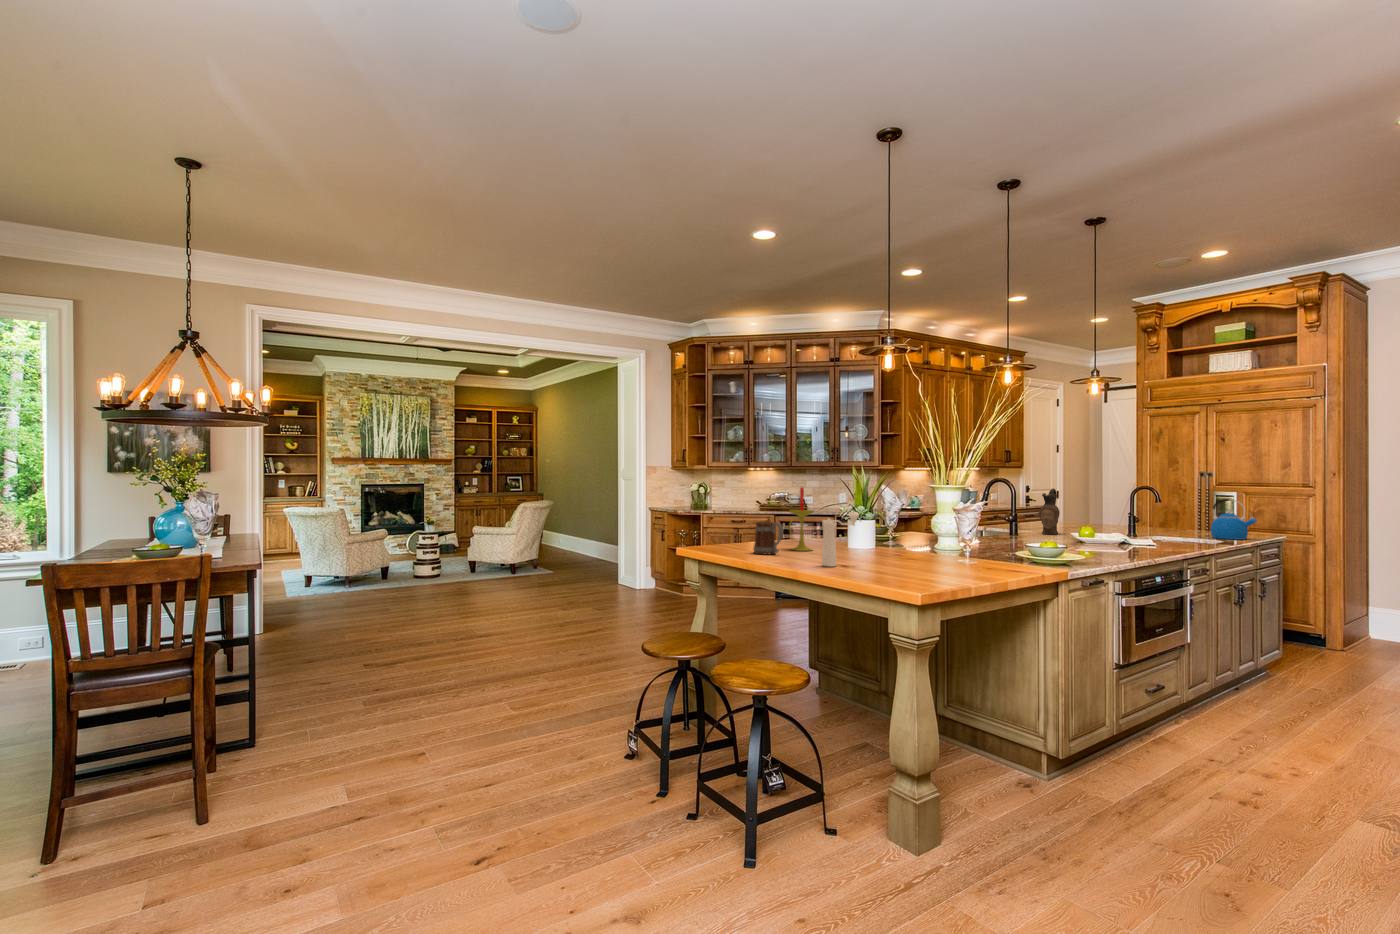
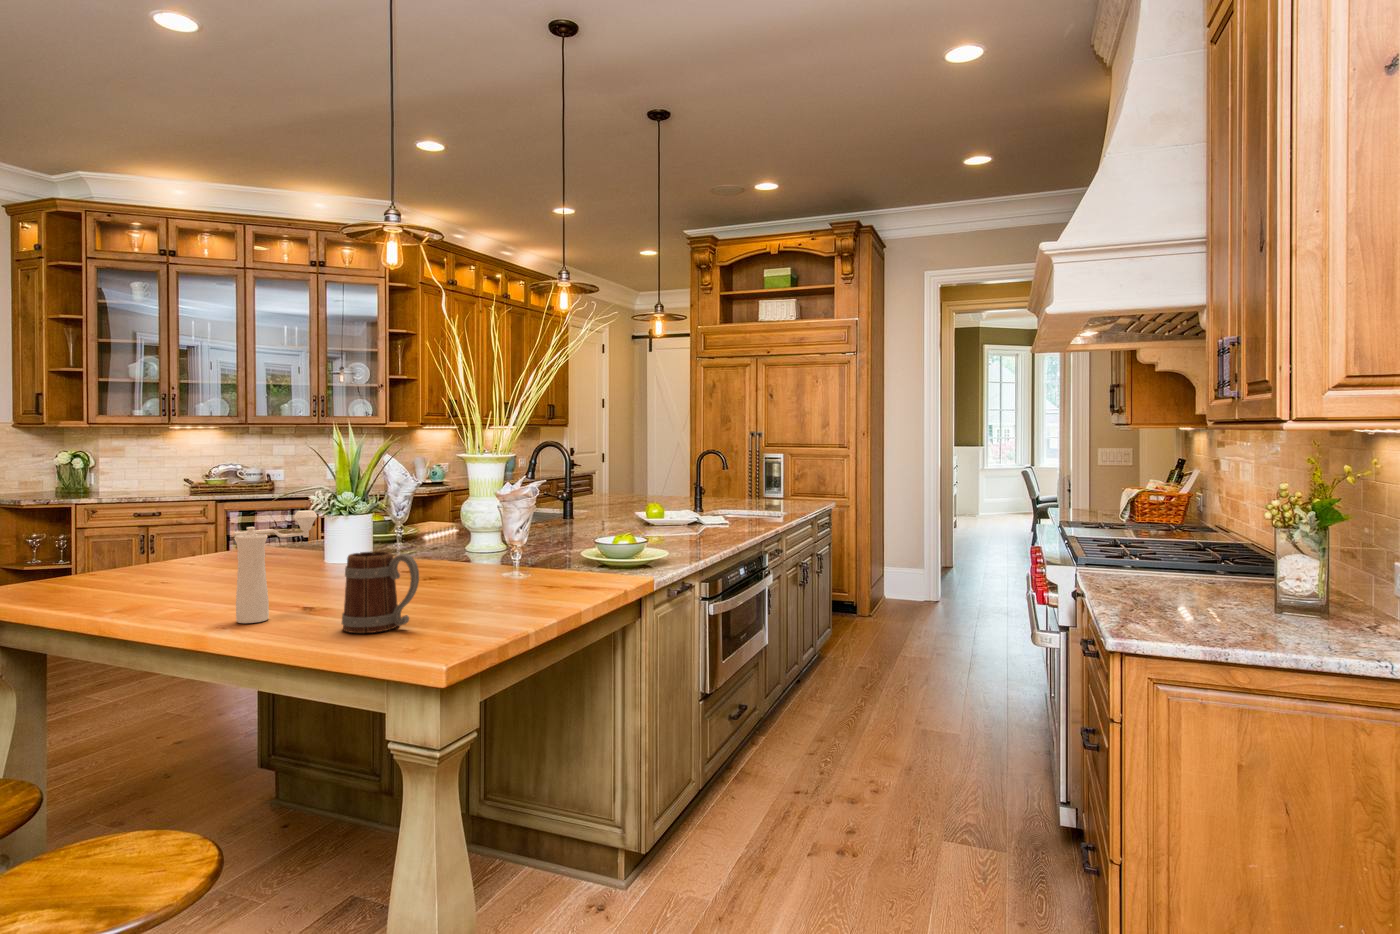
candle: present [789,487,814,551] -> none [184,459,242,582]
ceramic pitcher: present [1039,488,1060,534] -> none [598,452,622,511]
kettle: present [1211,499,1257,540] -> none [772,460,813,506]
mug: present [753,521,783,554] -> present [342,551,419,633]

